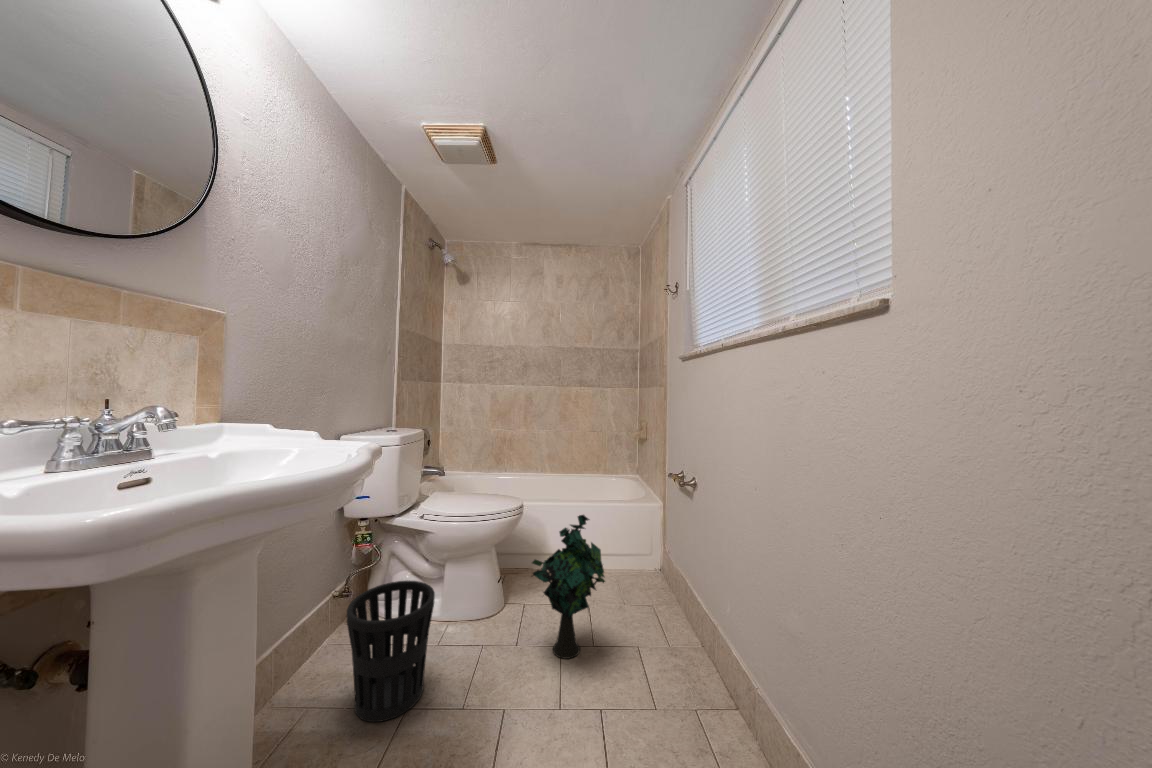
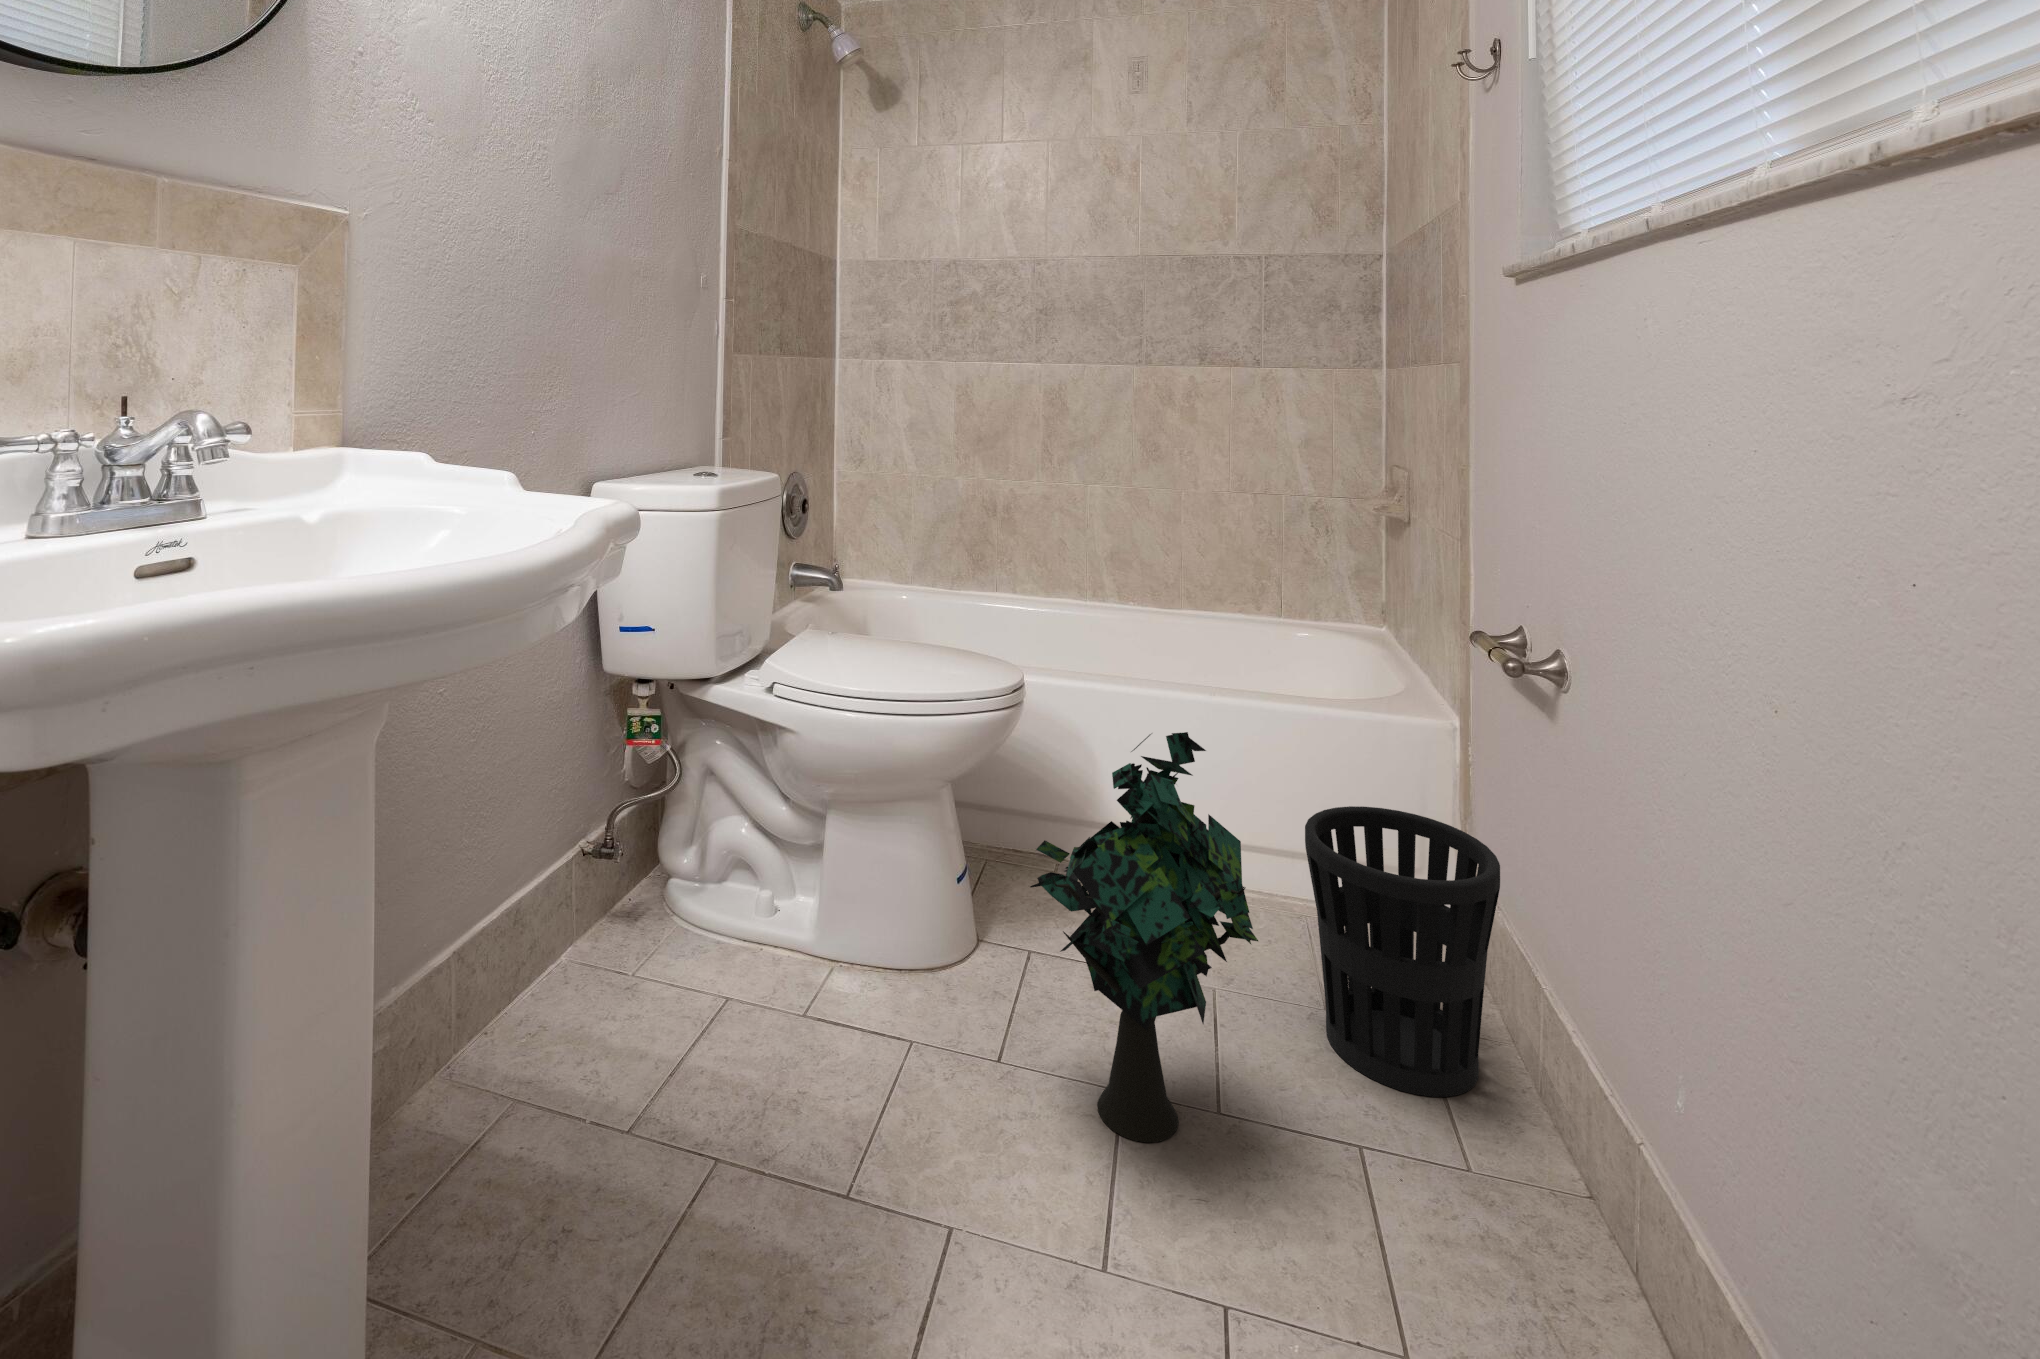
wastebasket: present [347,581,435,722] -> present [1305,806,1500,1097]

